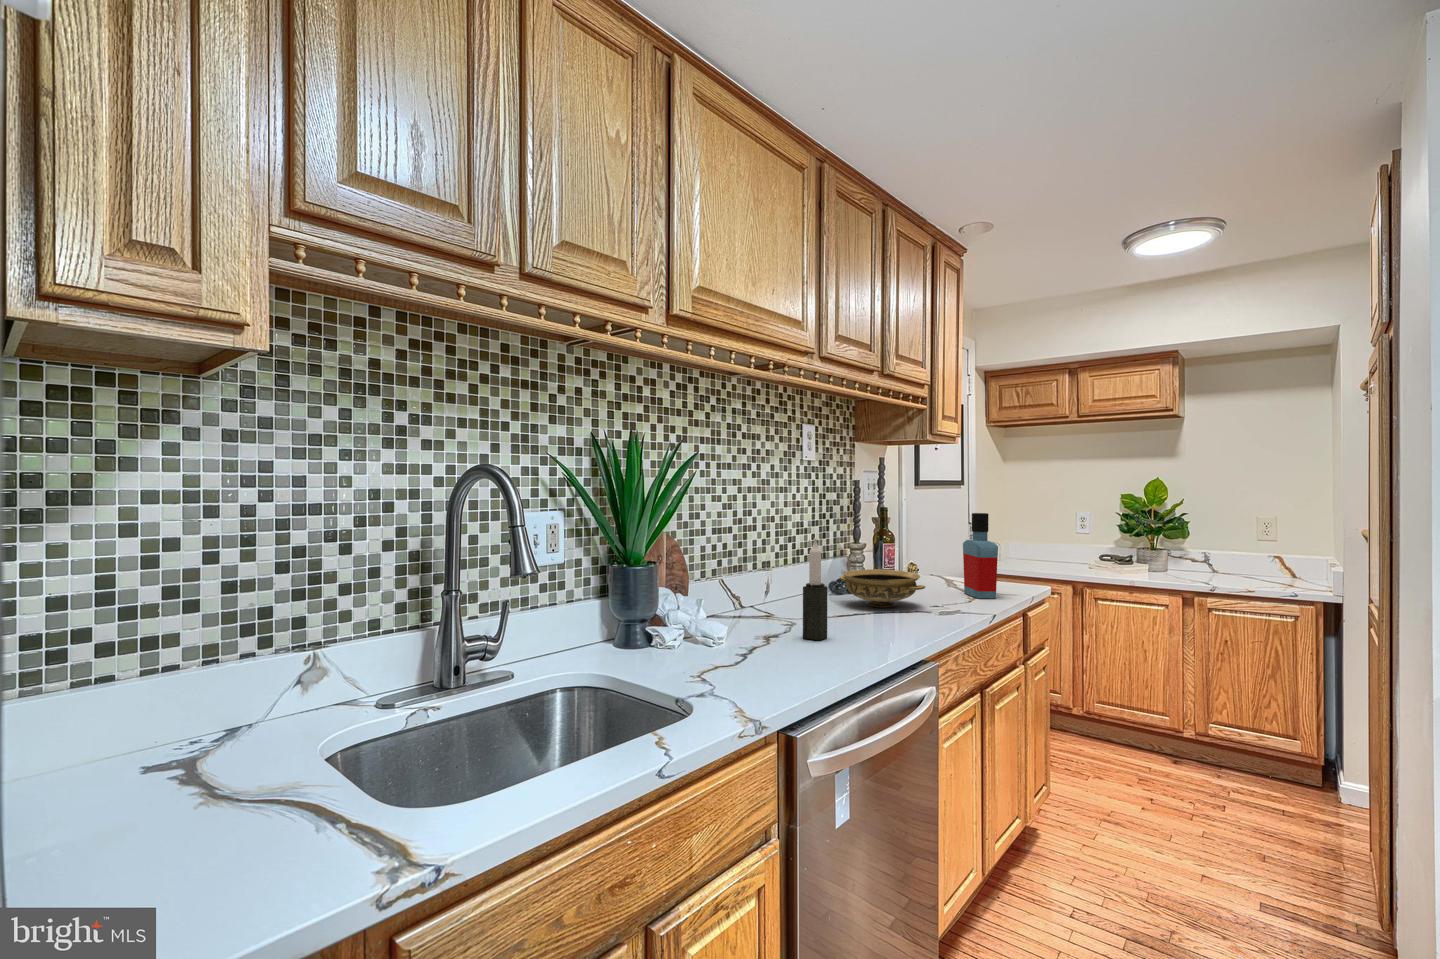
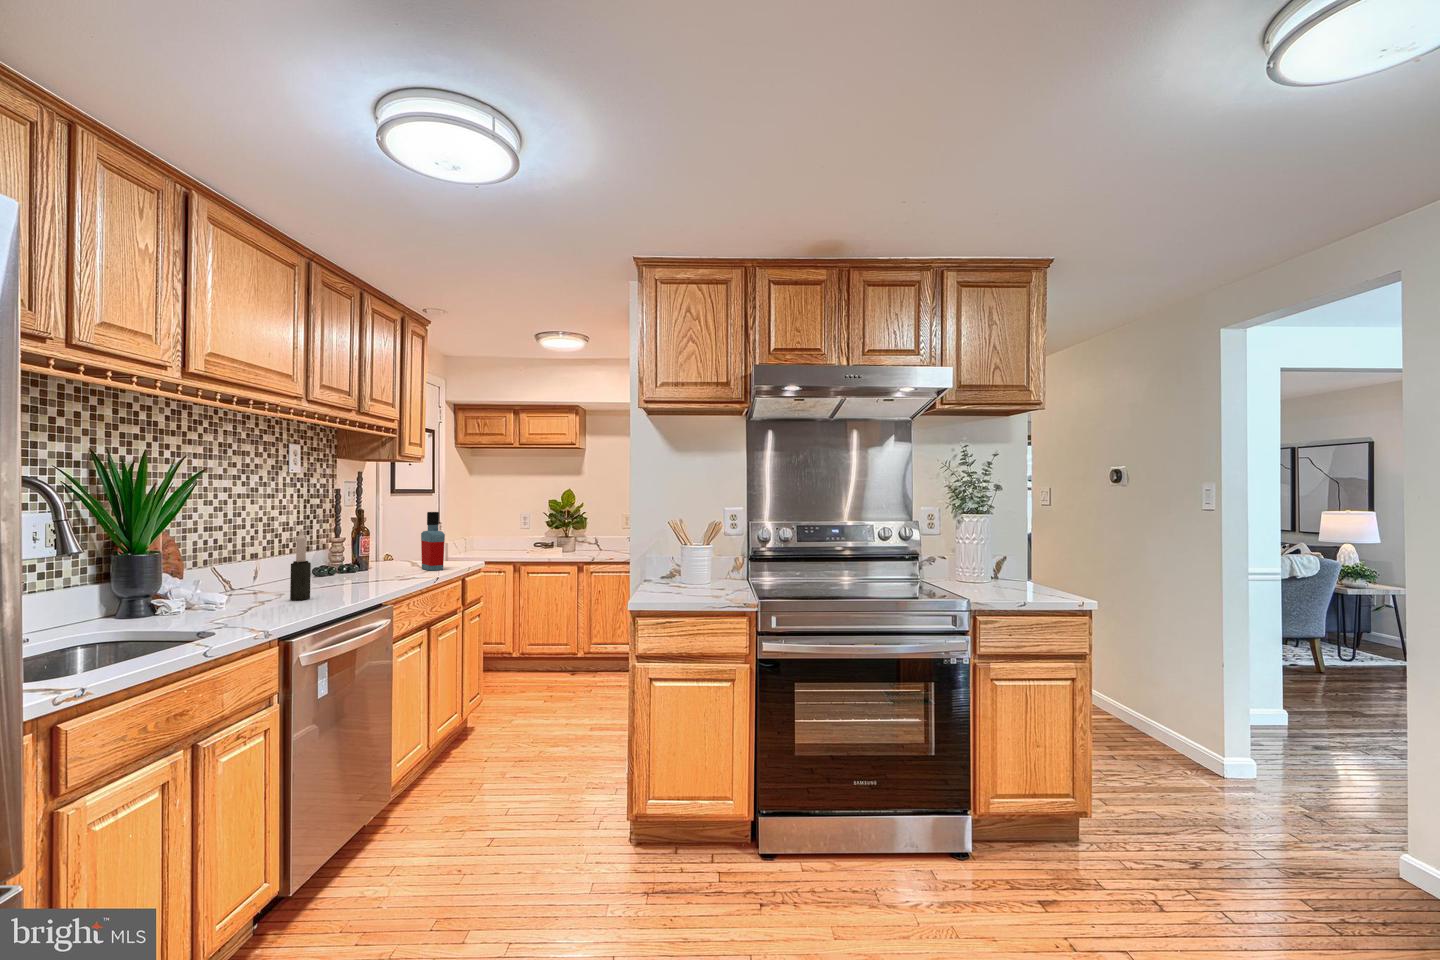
ceramic bowl: present [840,569,925,607] -> none [321,554,389,581]

